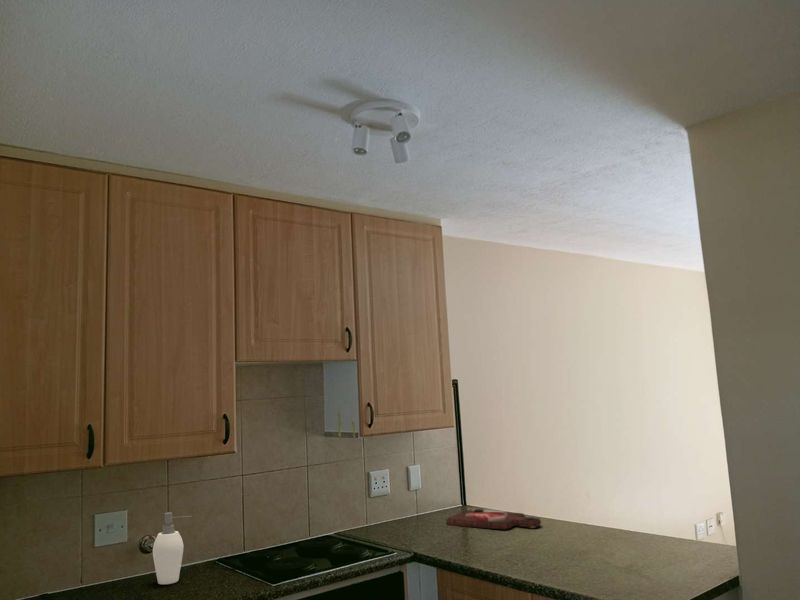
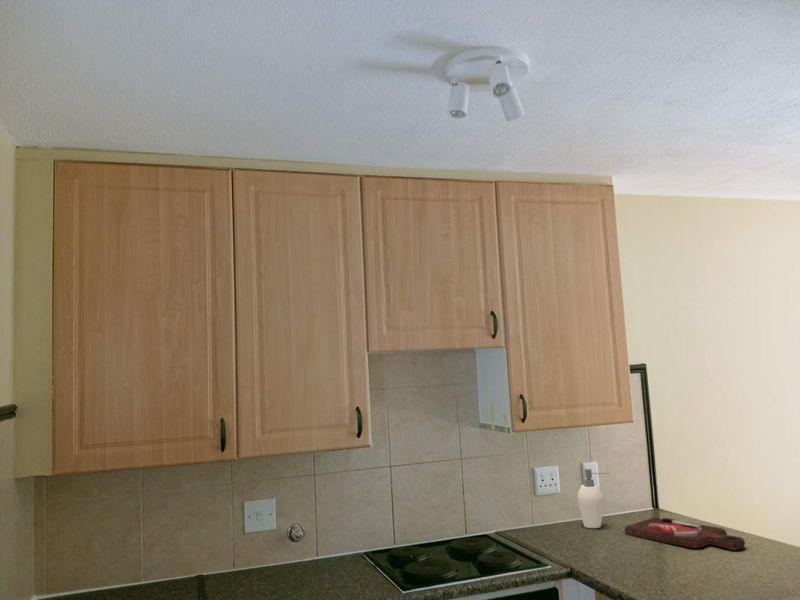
soap dispenser: present [153,512,192,584] -> present [578,469,609,528]

